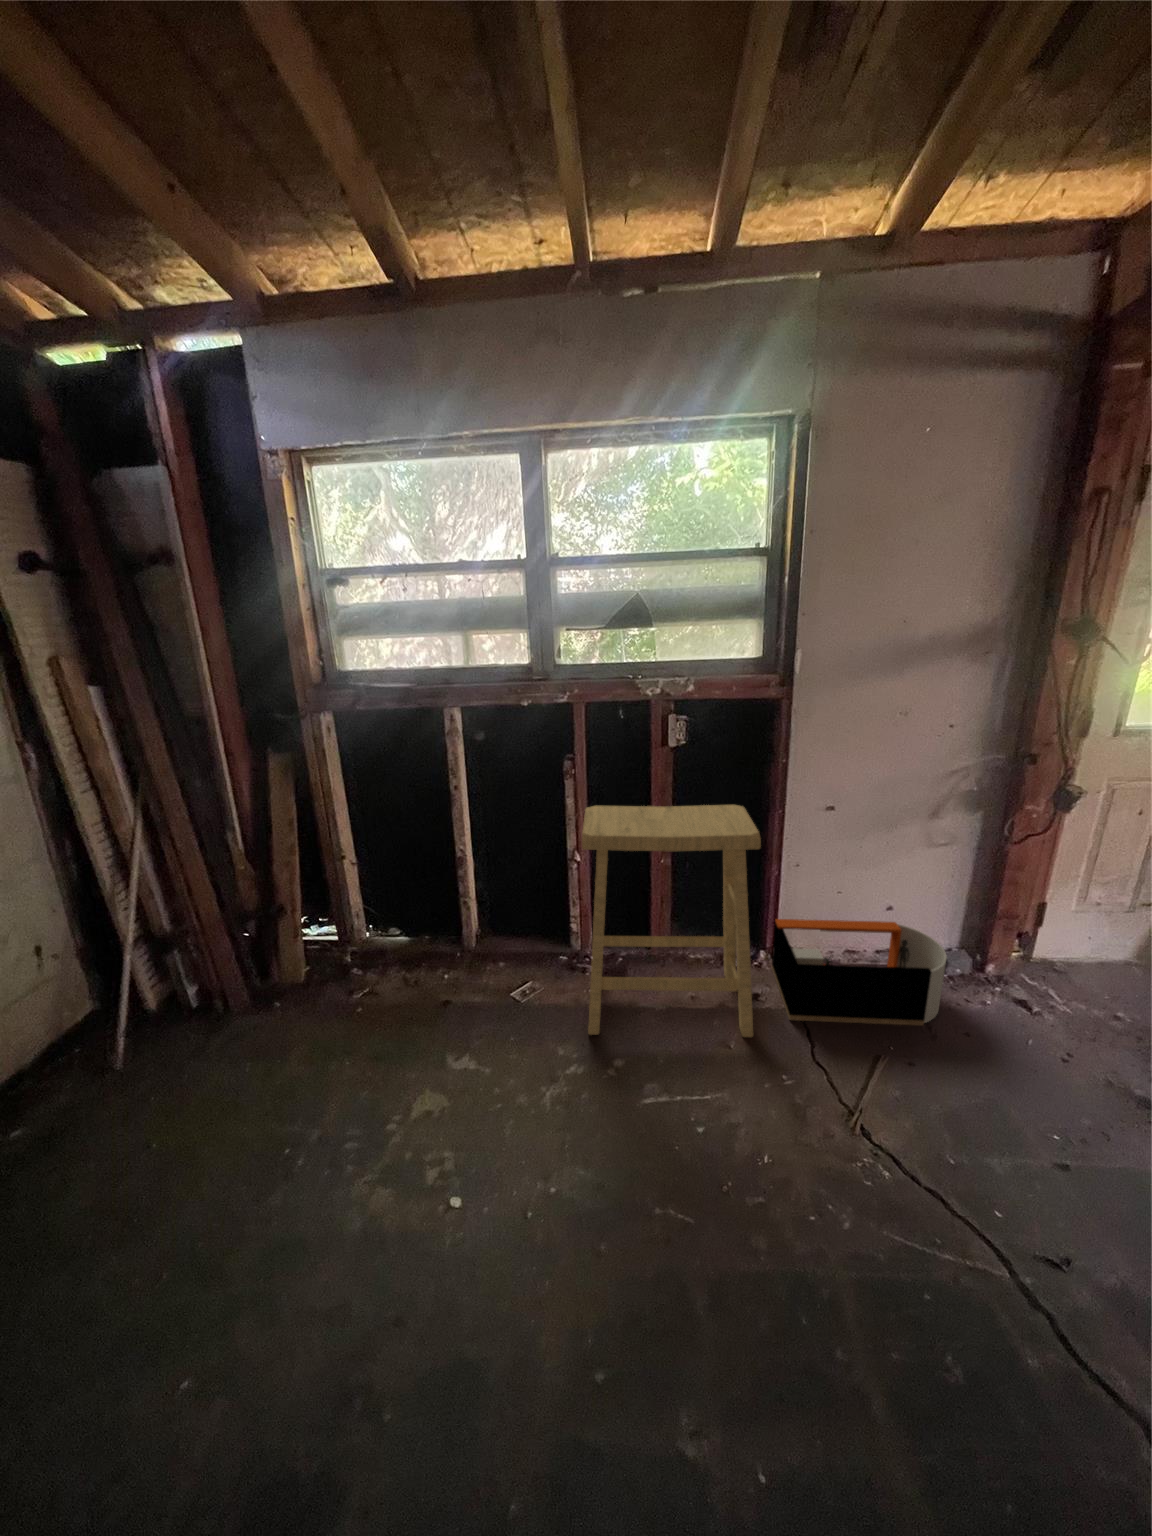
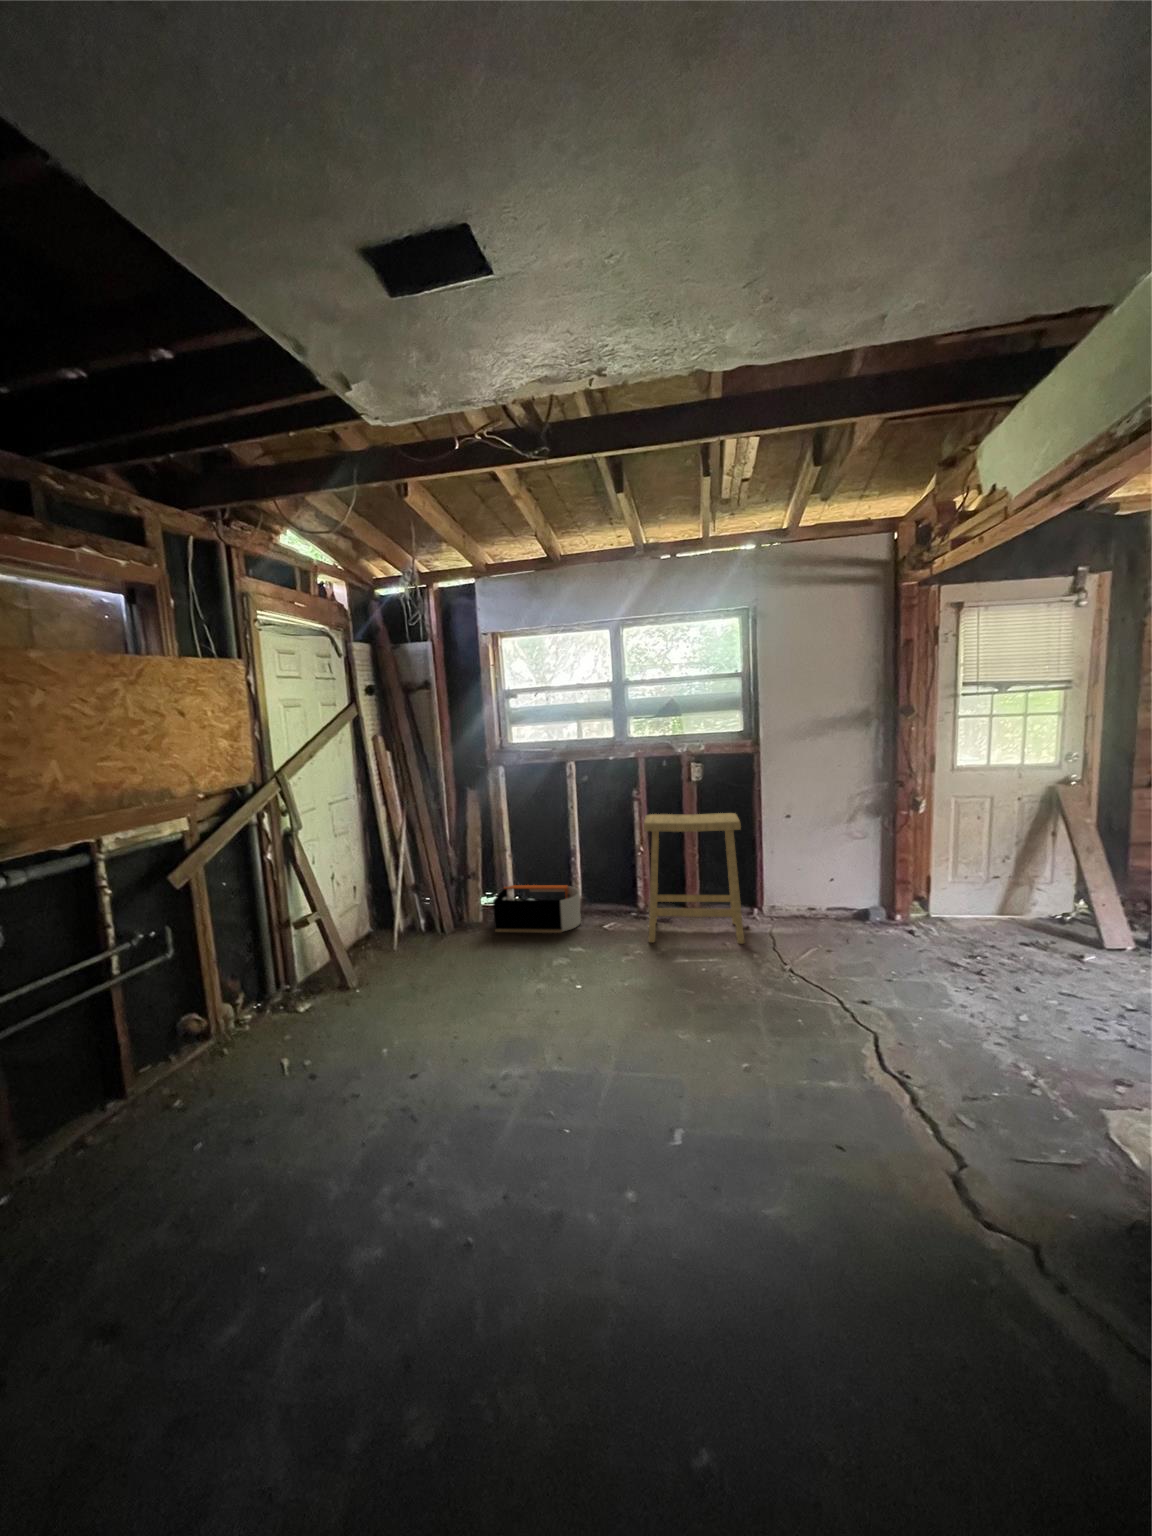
storage bin: present [772,919,947,1026] -> present [493,885,581,933]

